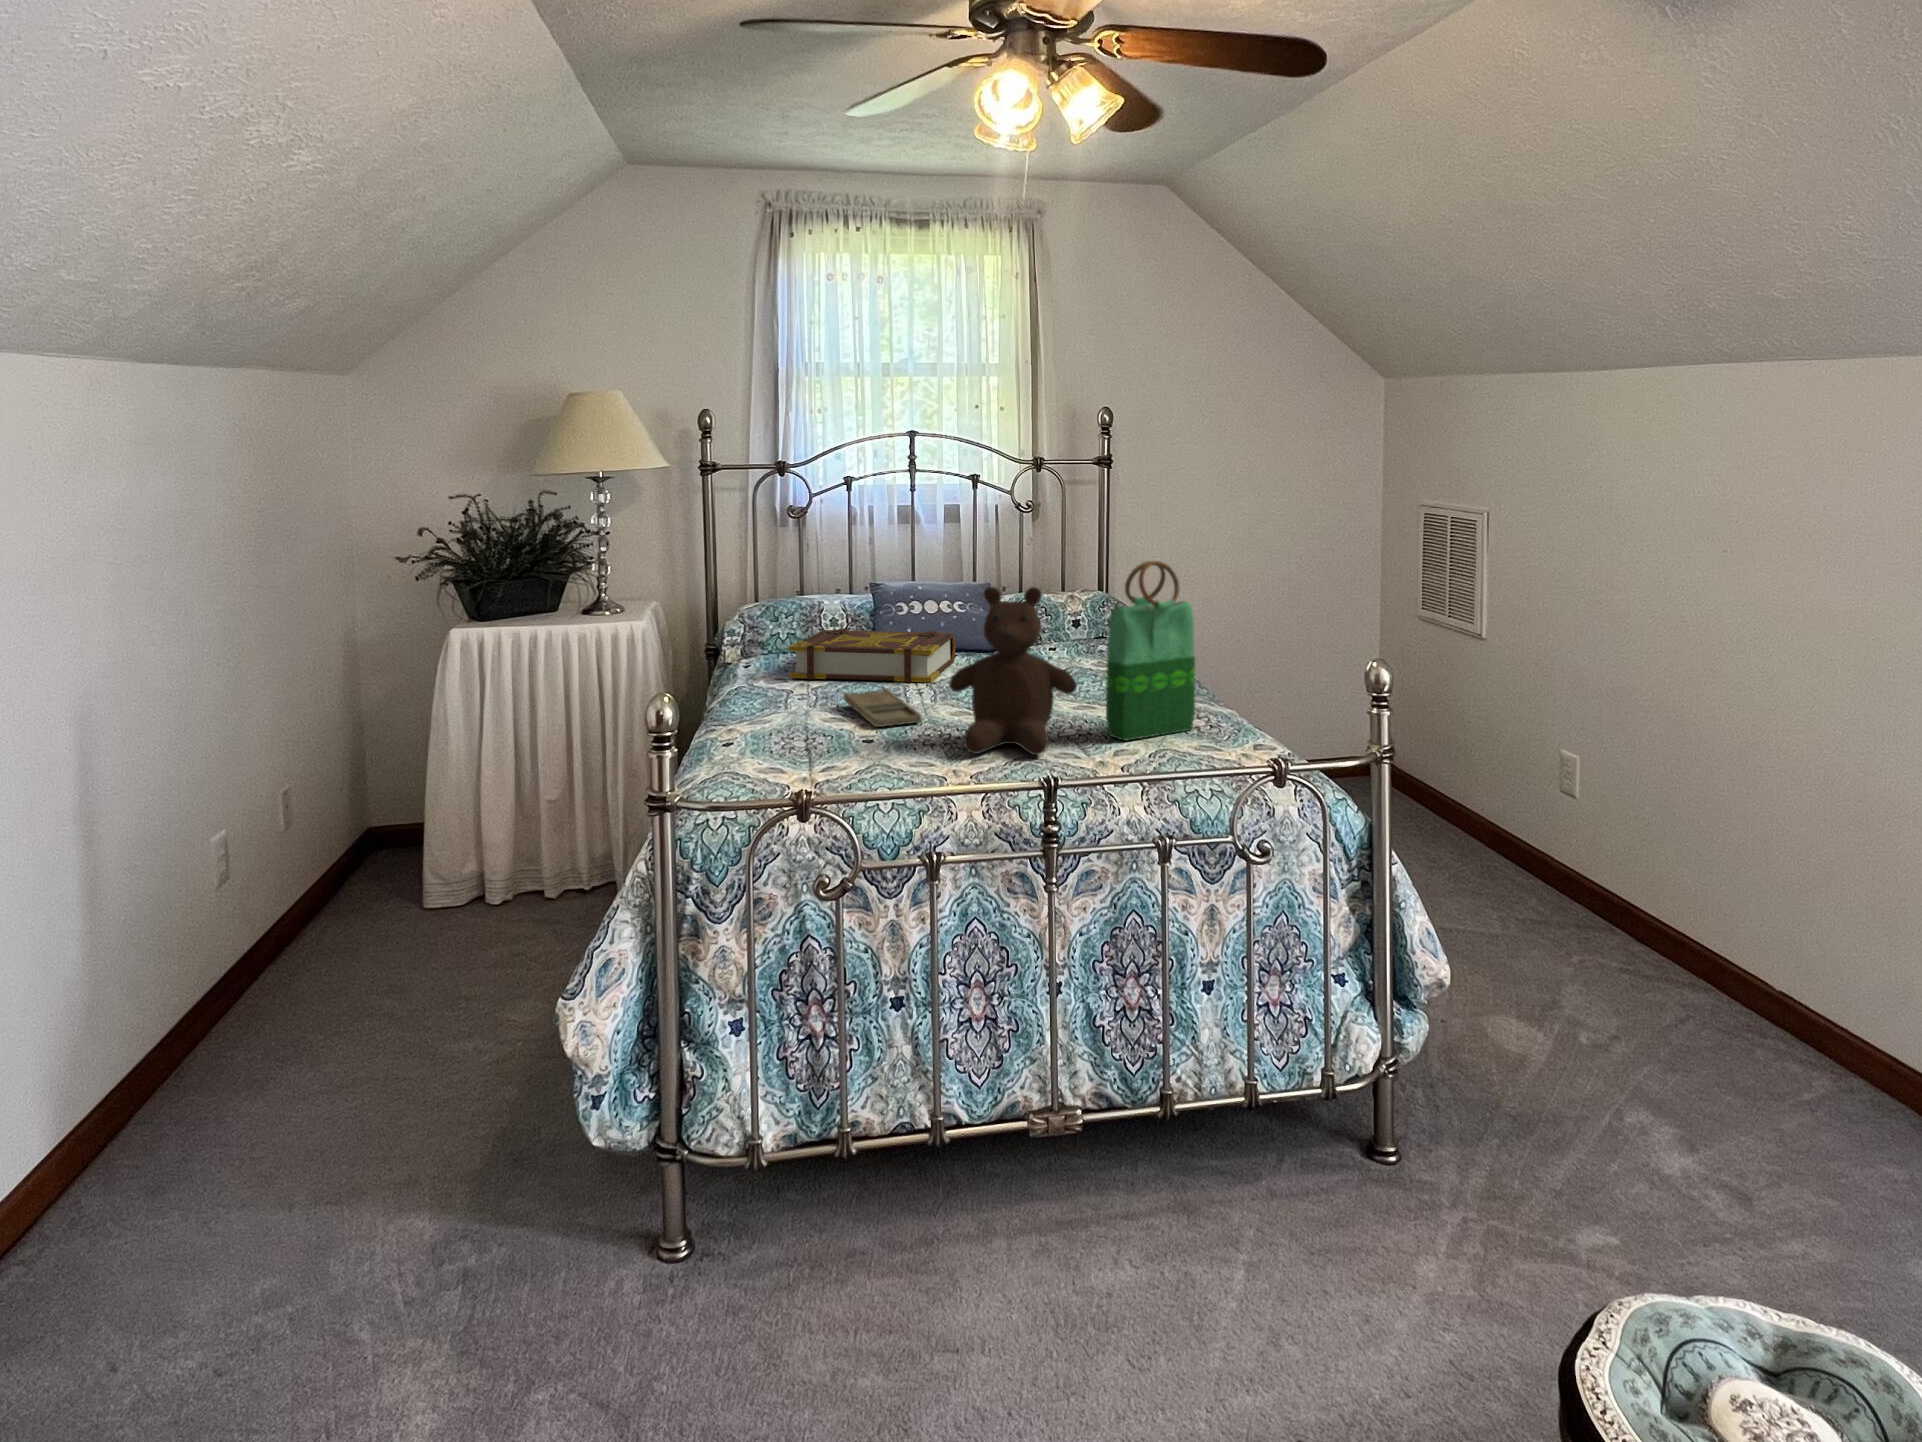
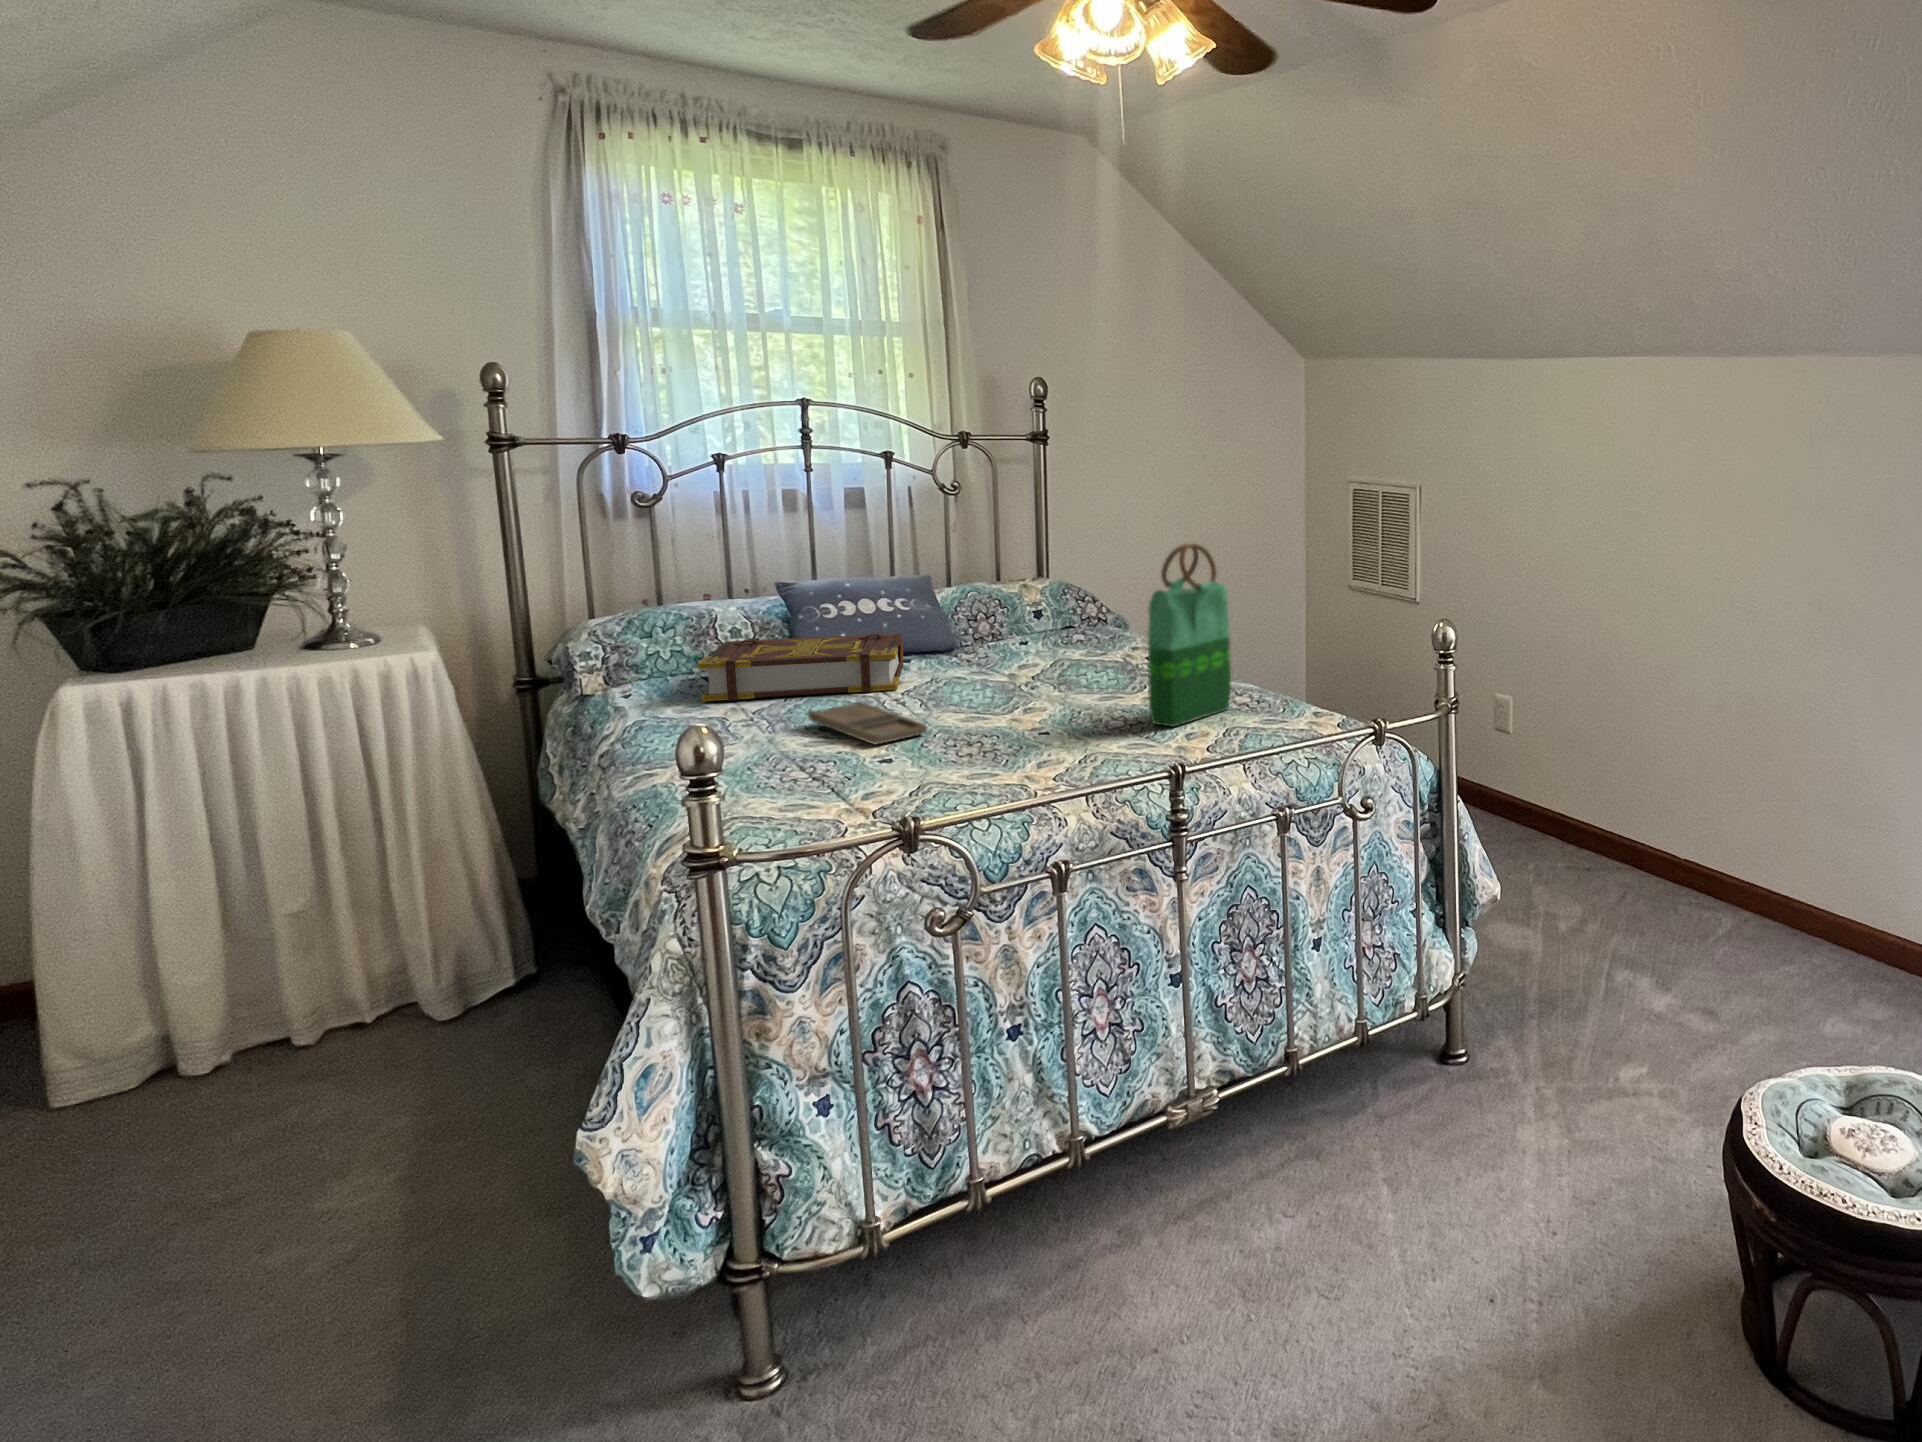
teddy bear: present [949,587,1077,755] -> none [974,576,1121,759]

